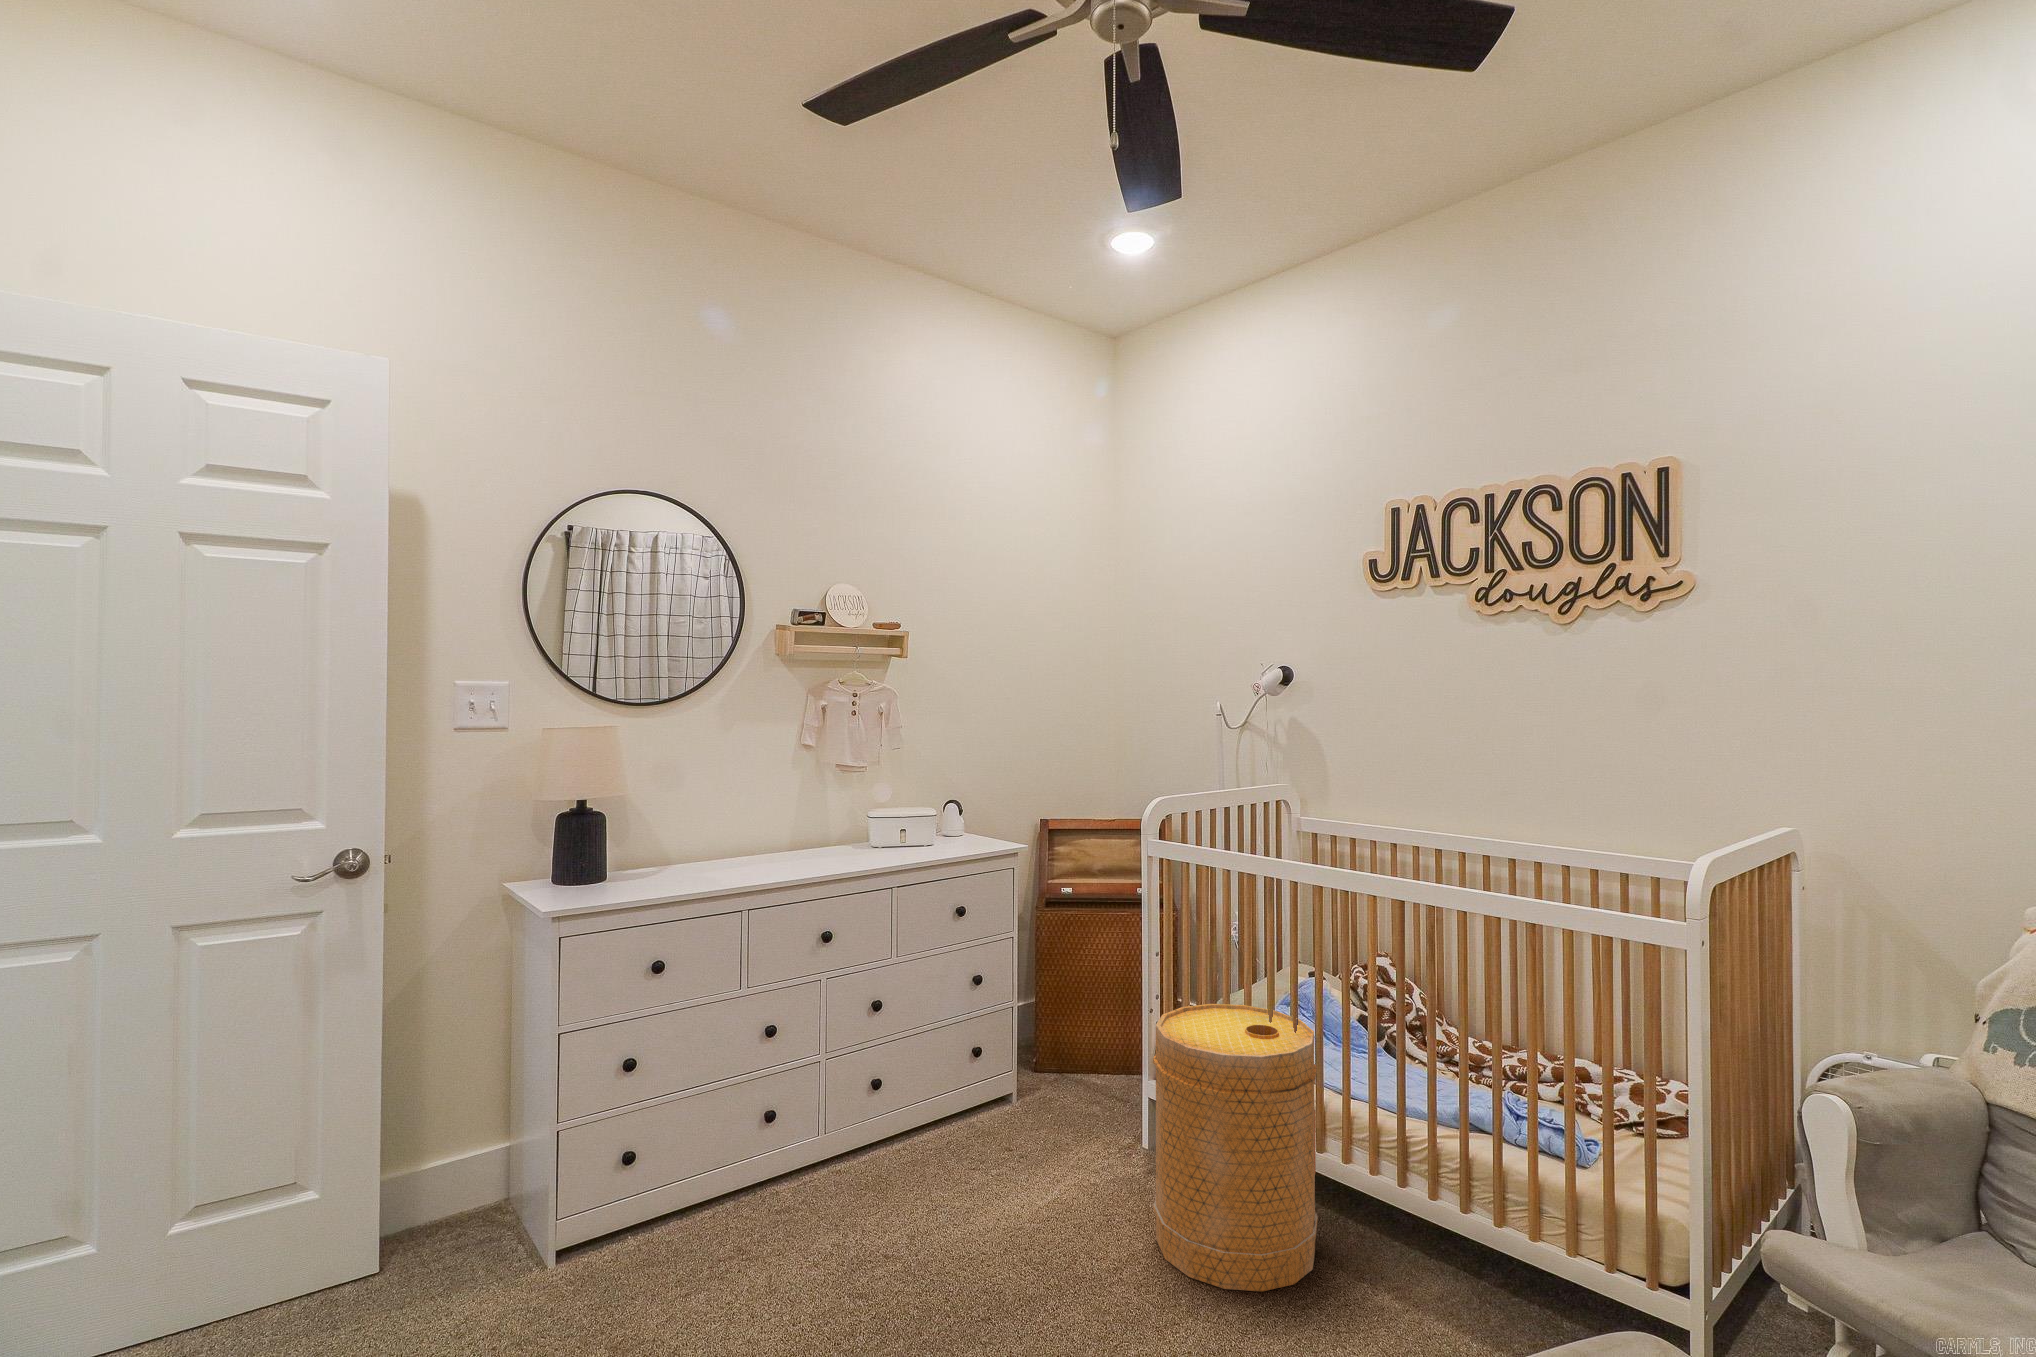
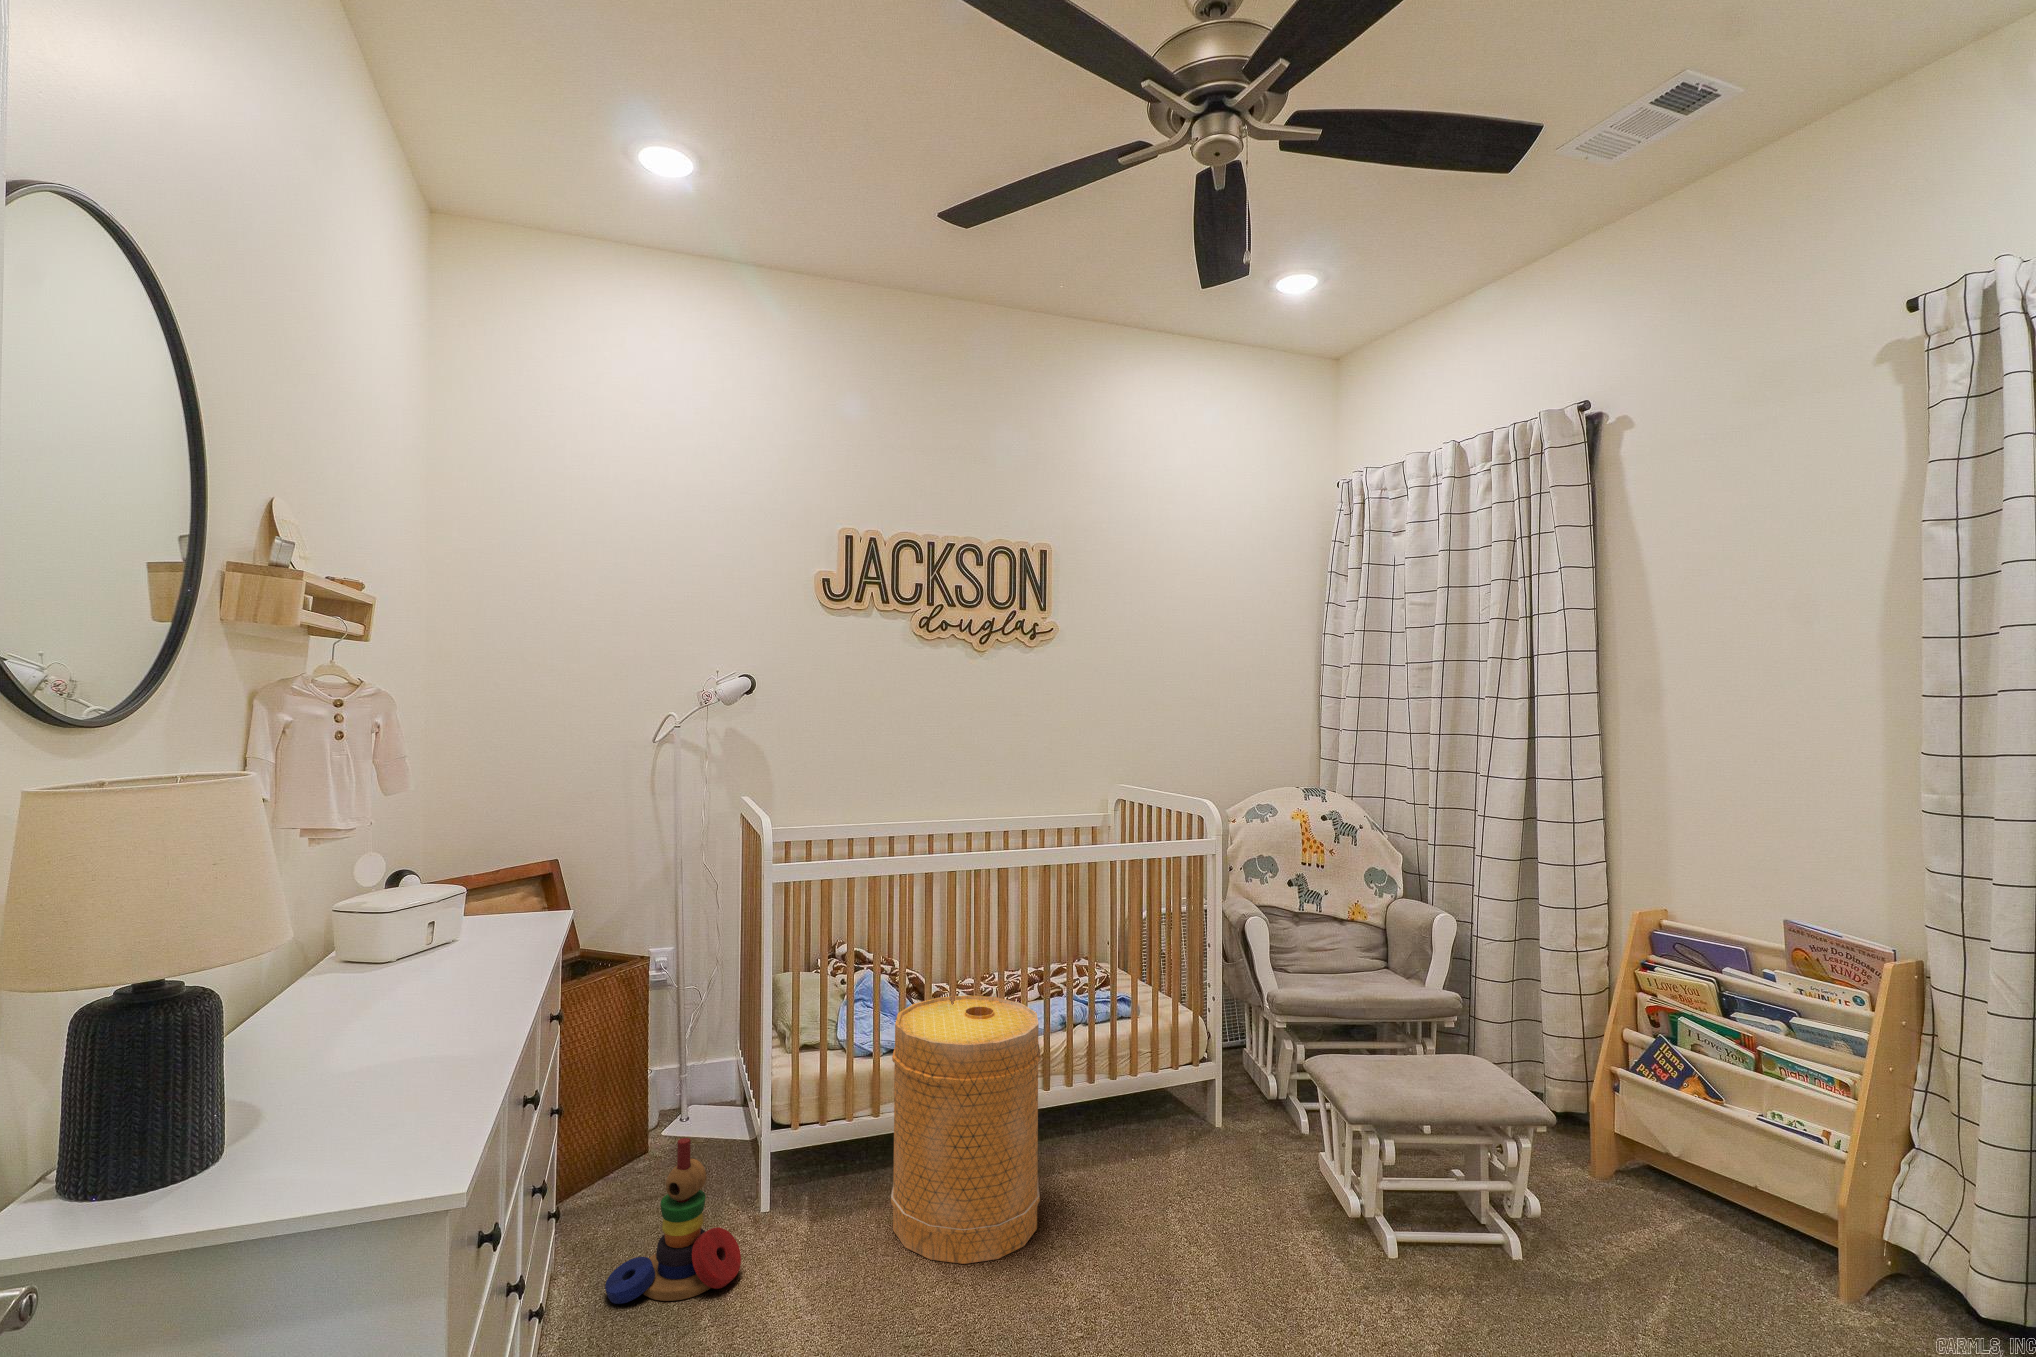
stacking toy: none [1004,1034,1086,1160] -> present [605,1138,741,1304]

